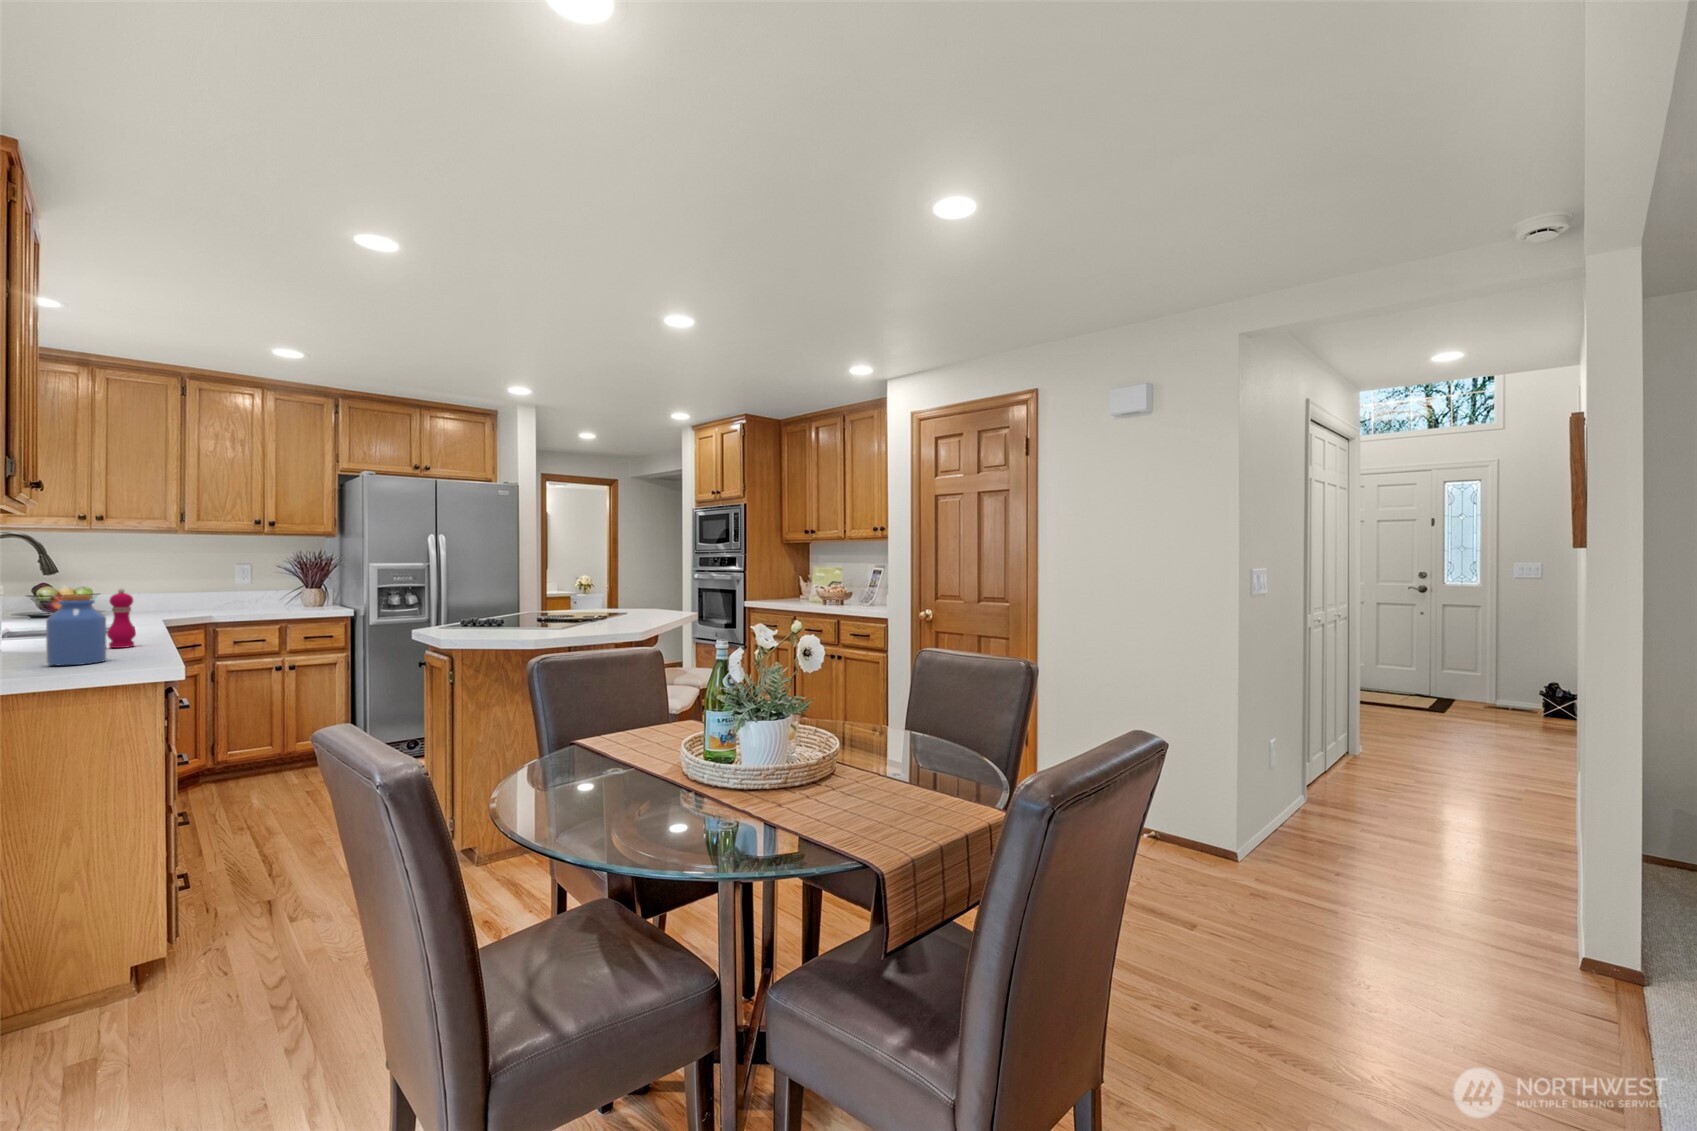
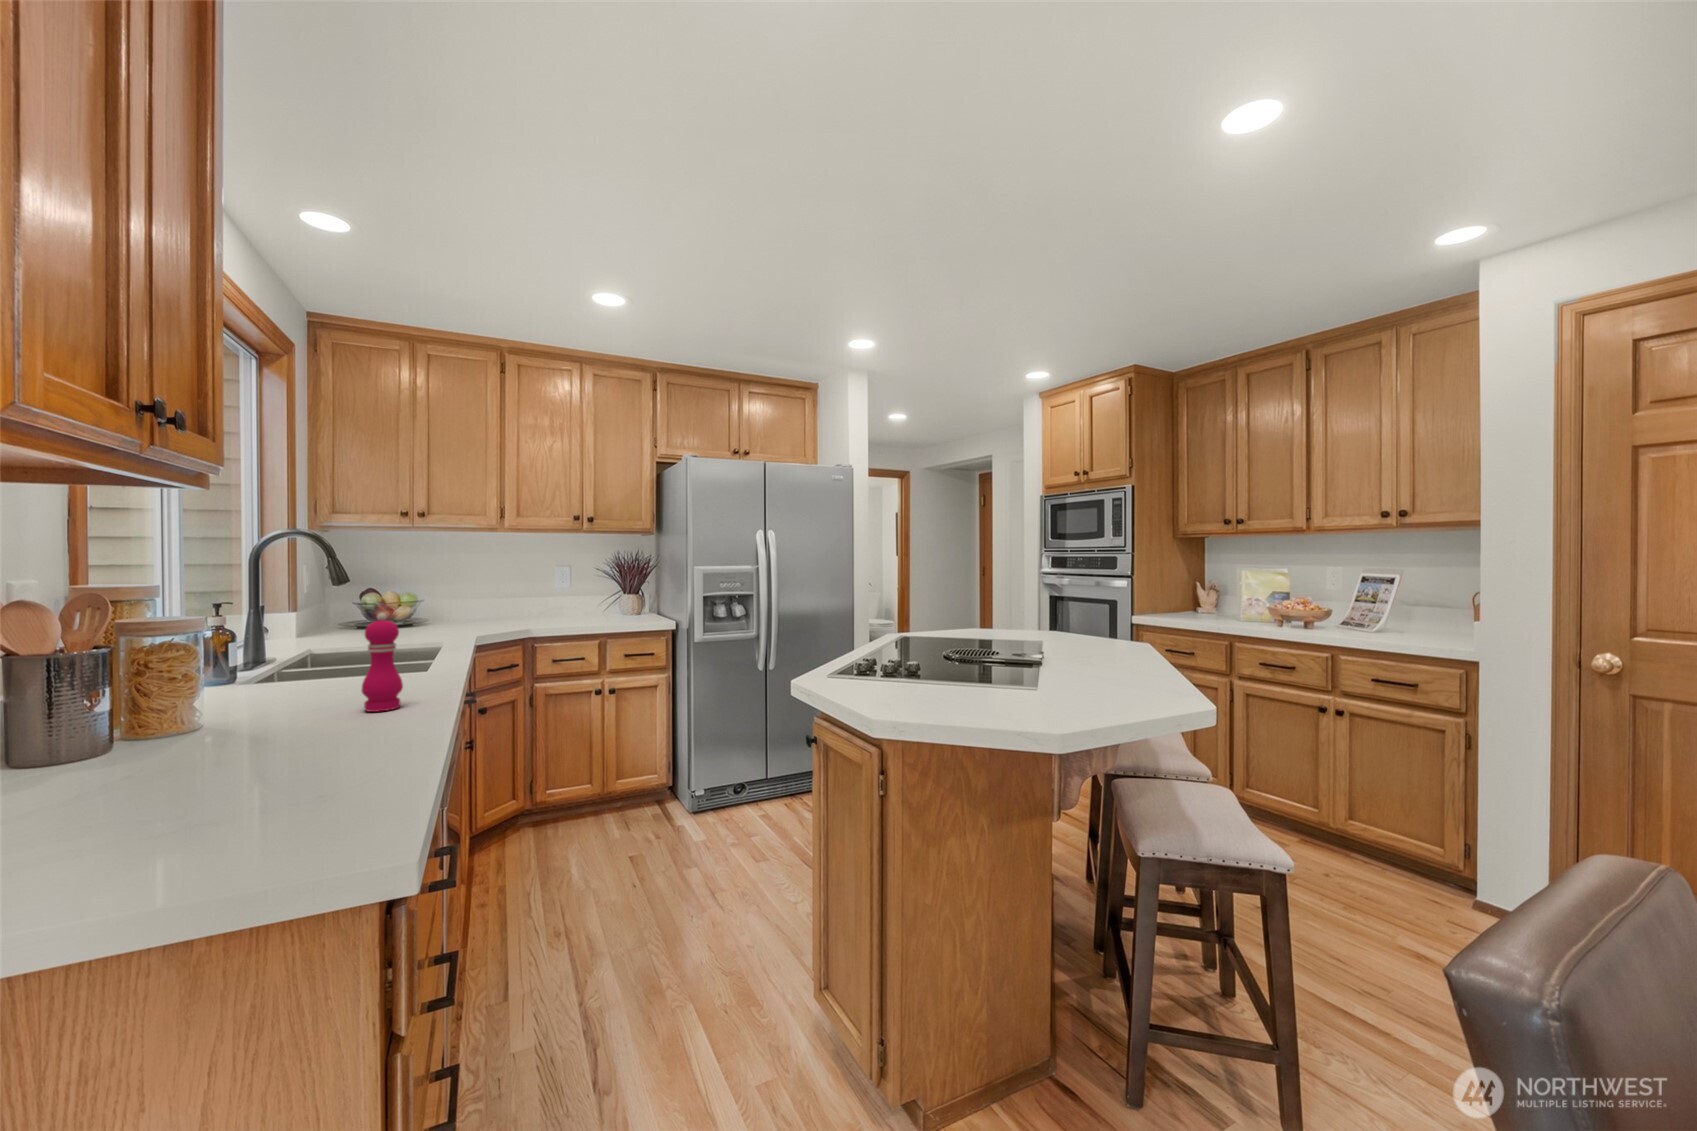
jar: present [46,595,106,666] -> none [210,637,318,783]

